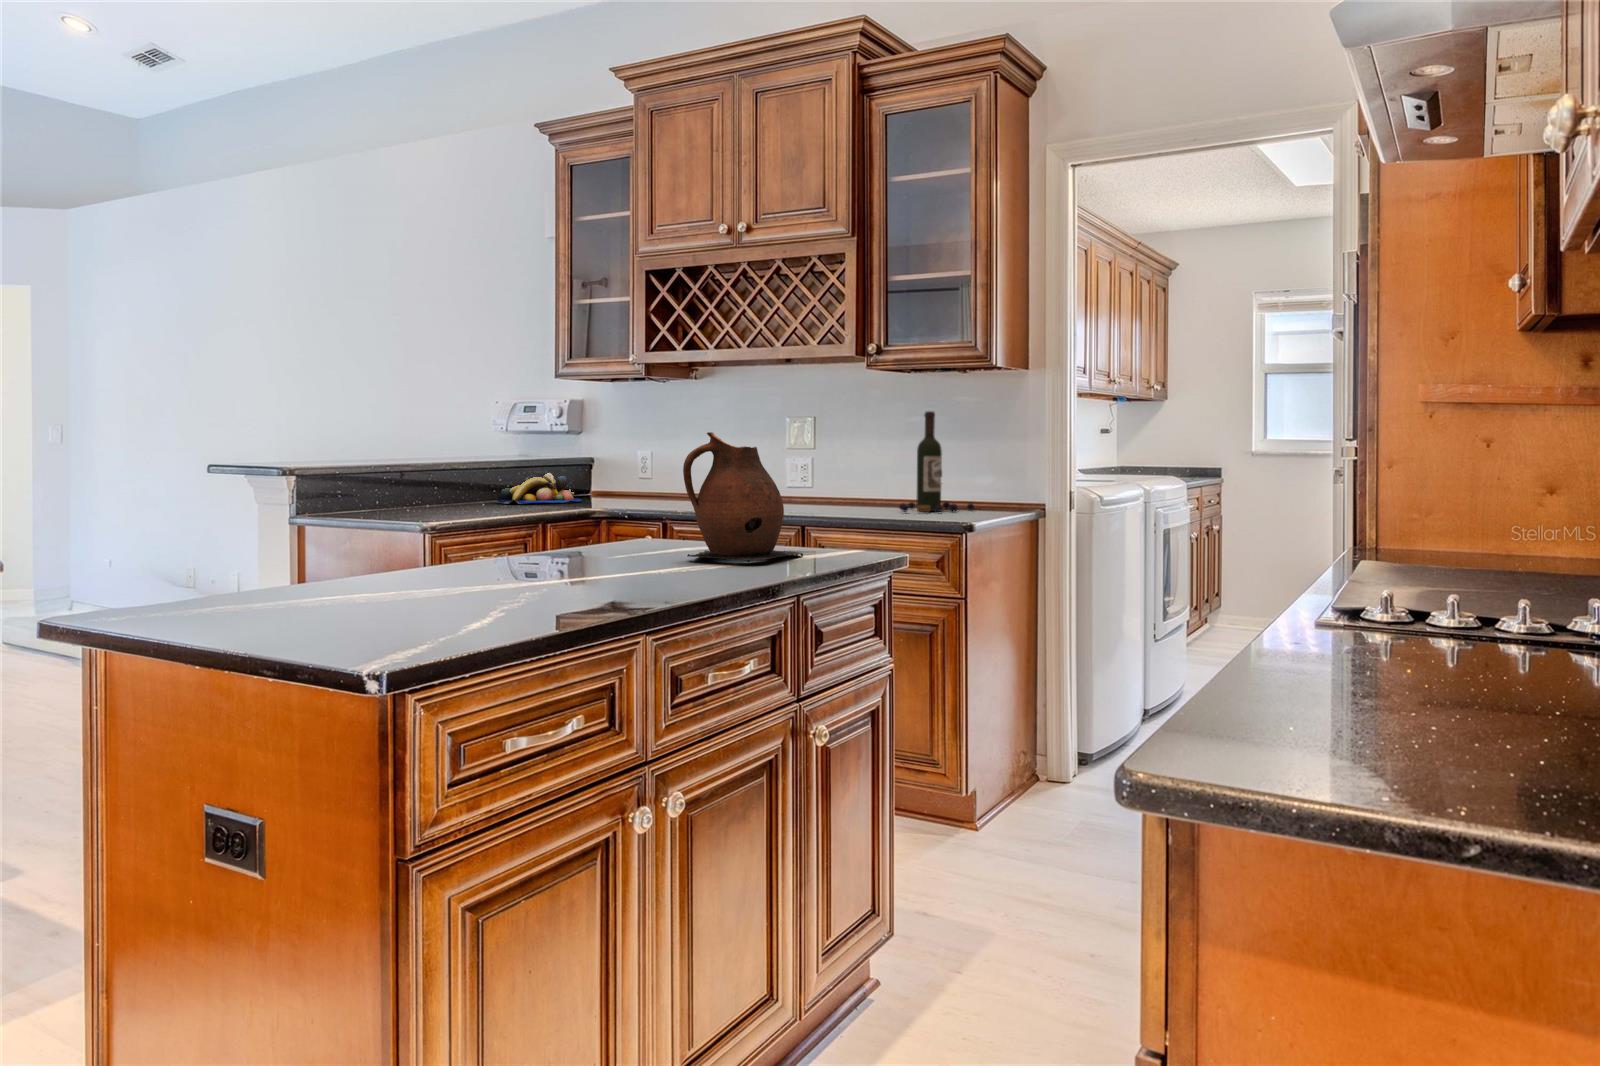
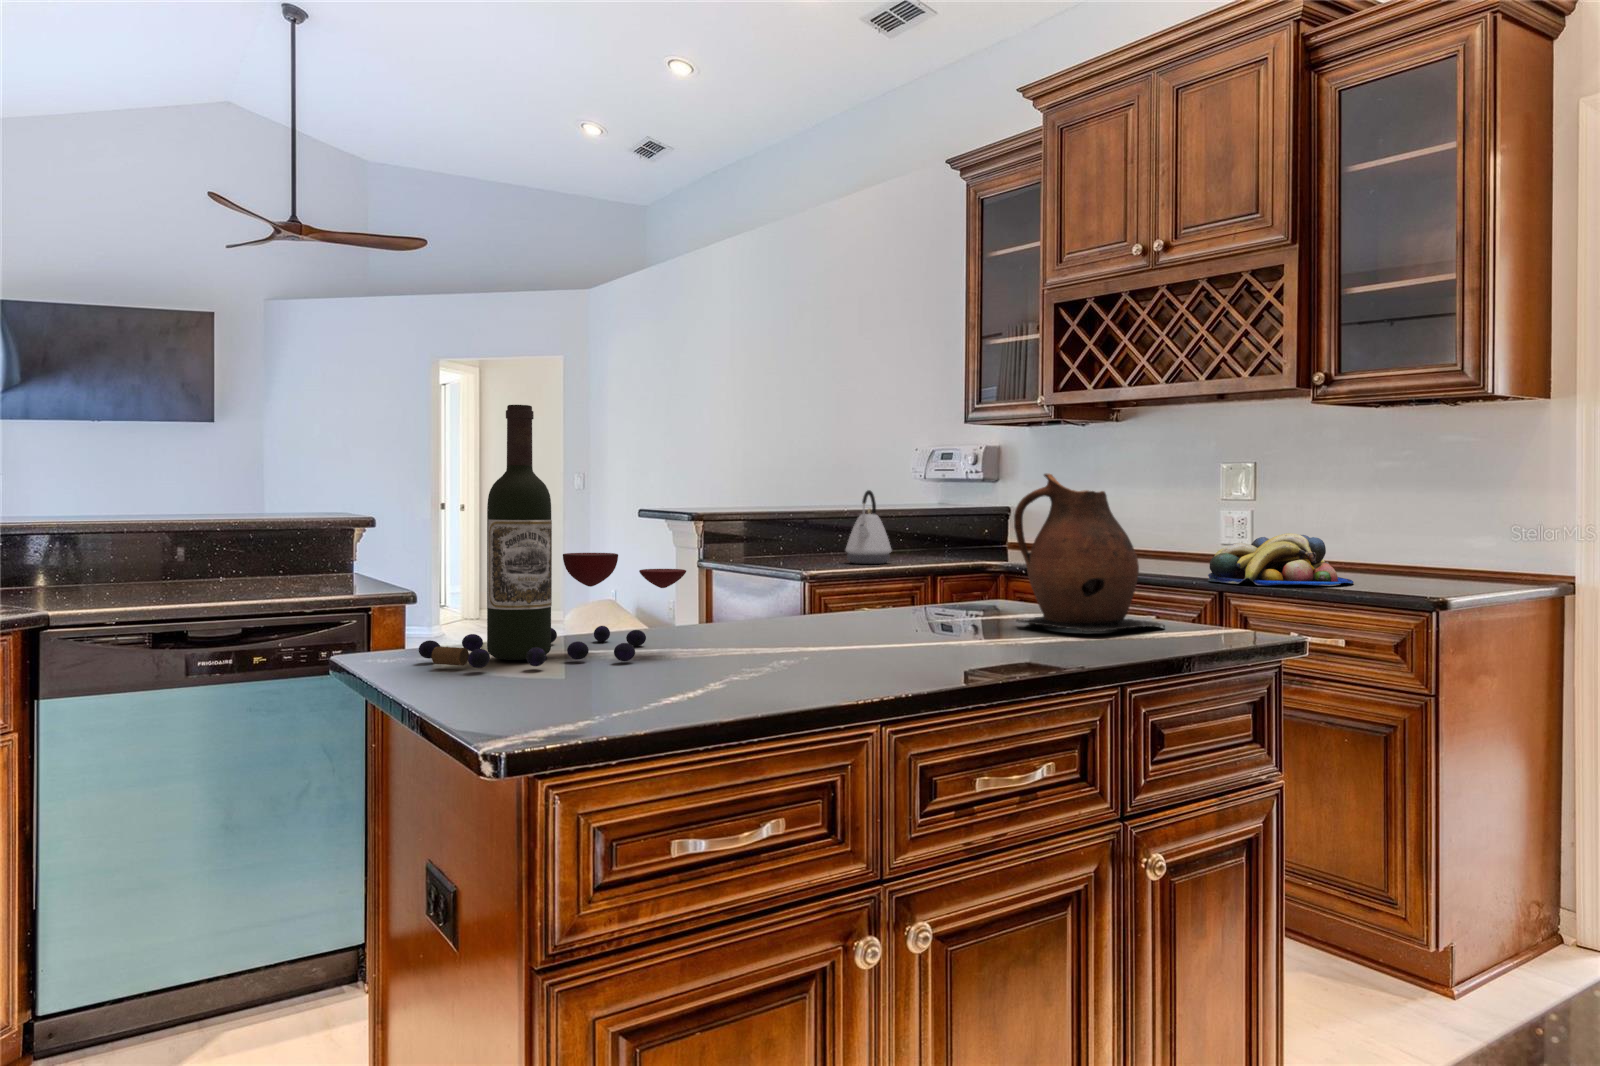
wine bottle: present [899,411,974,512] -> present [419,405,686,668]
kettle: none [449,443,496,516] -> present [846,490,892,564]
fruit bowl: present [496,473,582,504] -> present [1208,533,1354,586]

